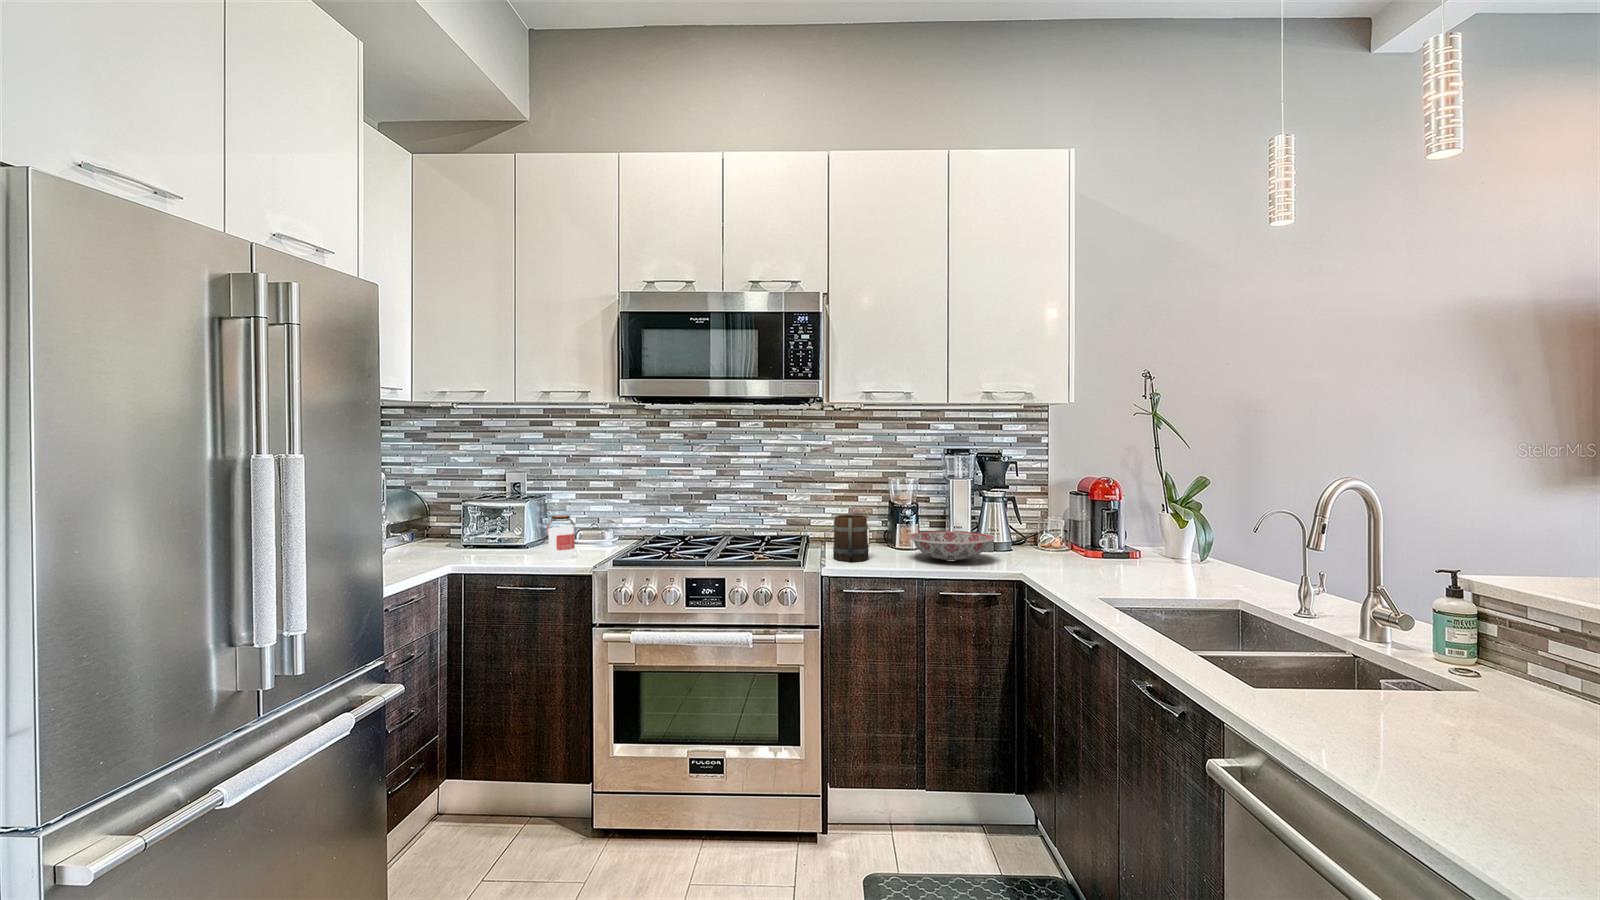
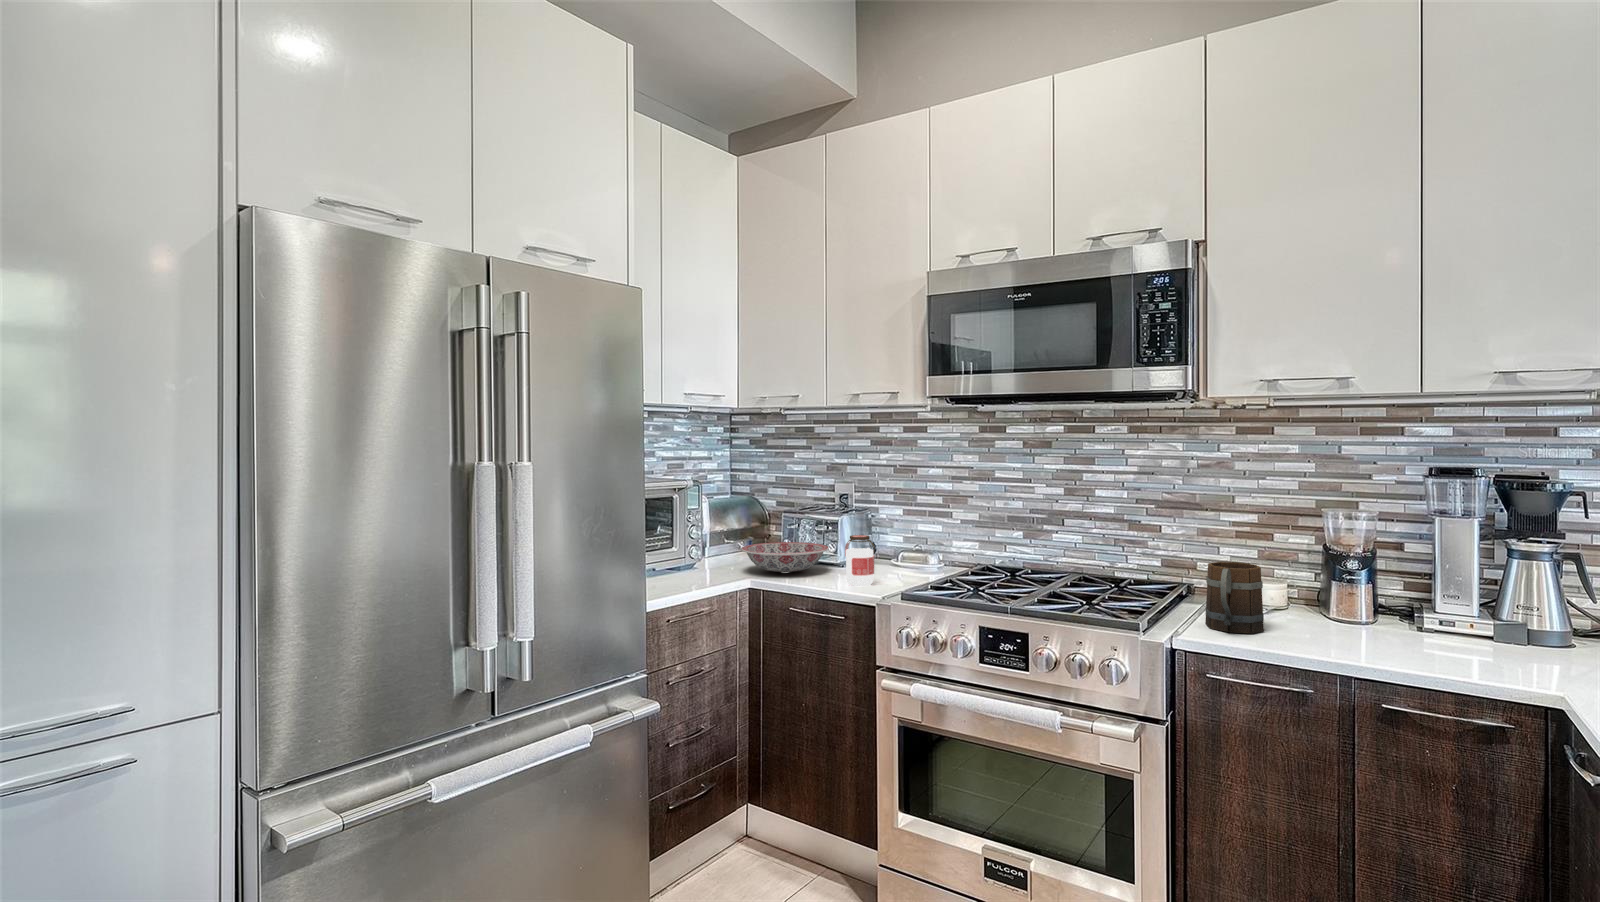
ceramic bowl: present [908,531,994,560] -> present [741,542,829,572]

